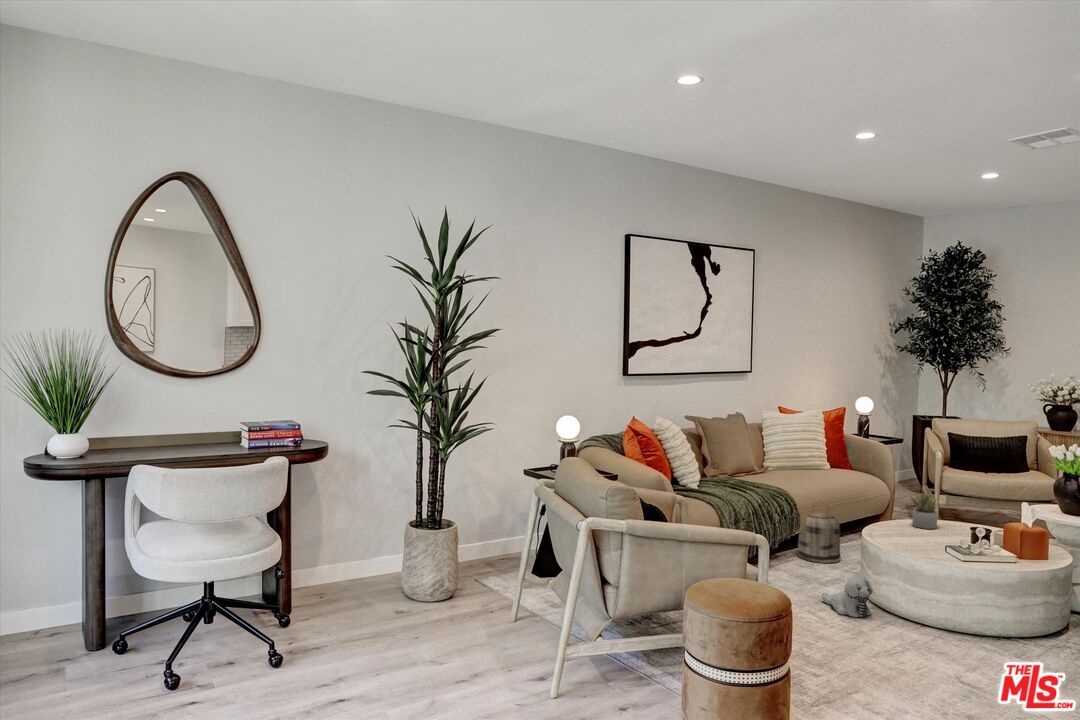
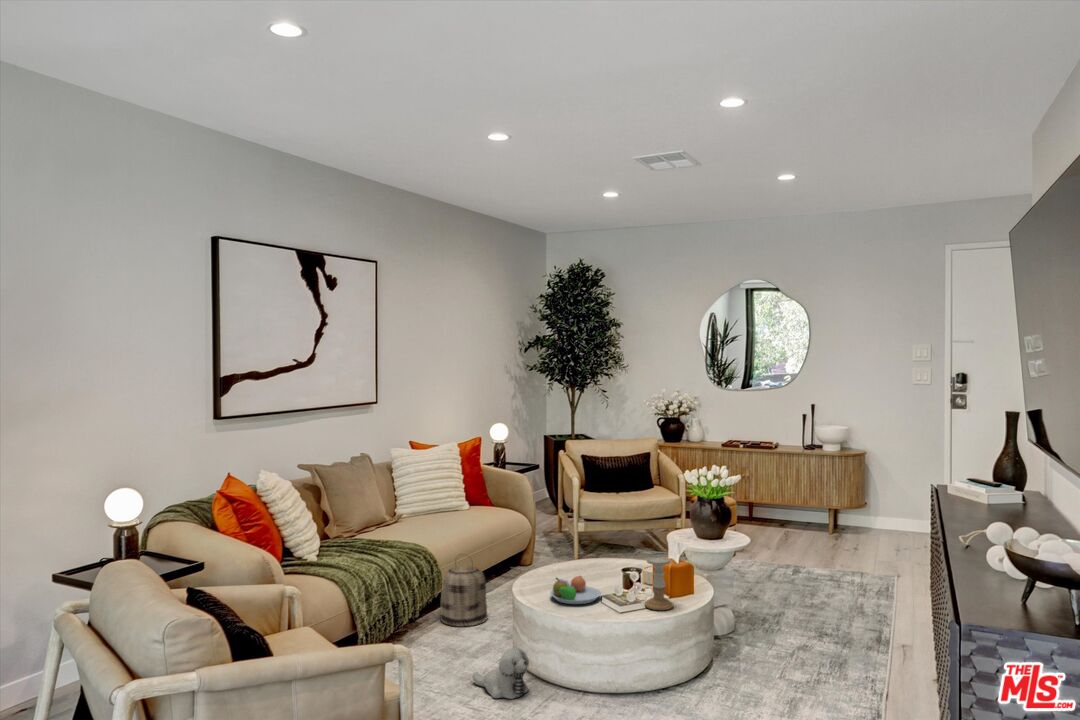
succulent plant: present [911,492,938,529] -> none [558,530,589,573]
candle holder: none [990,518,1020,566] -> present [645,557,673,610]
fruit bowl: none [896,526,947,551] -> present [550,576,601,604]

